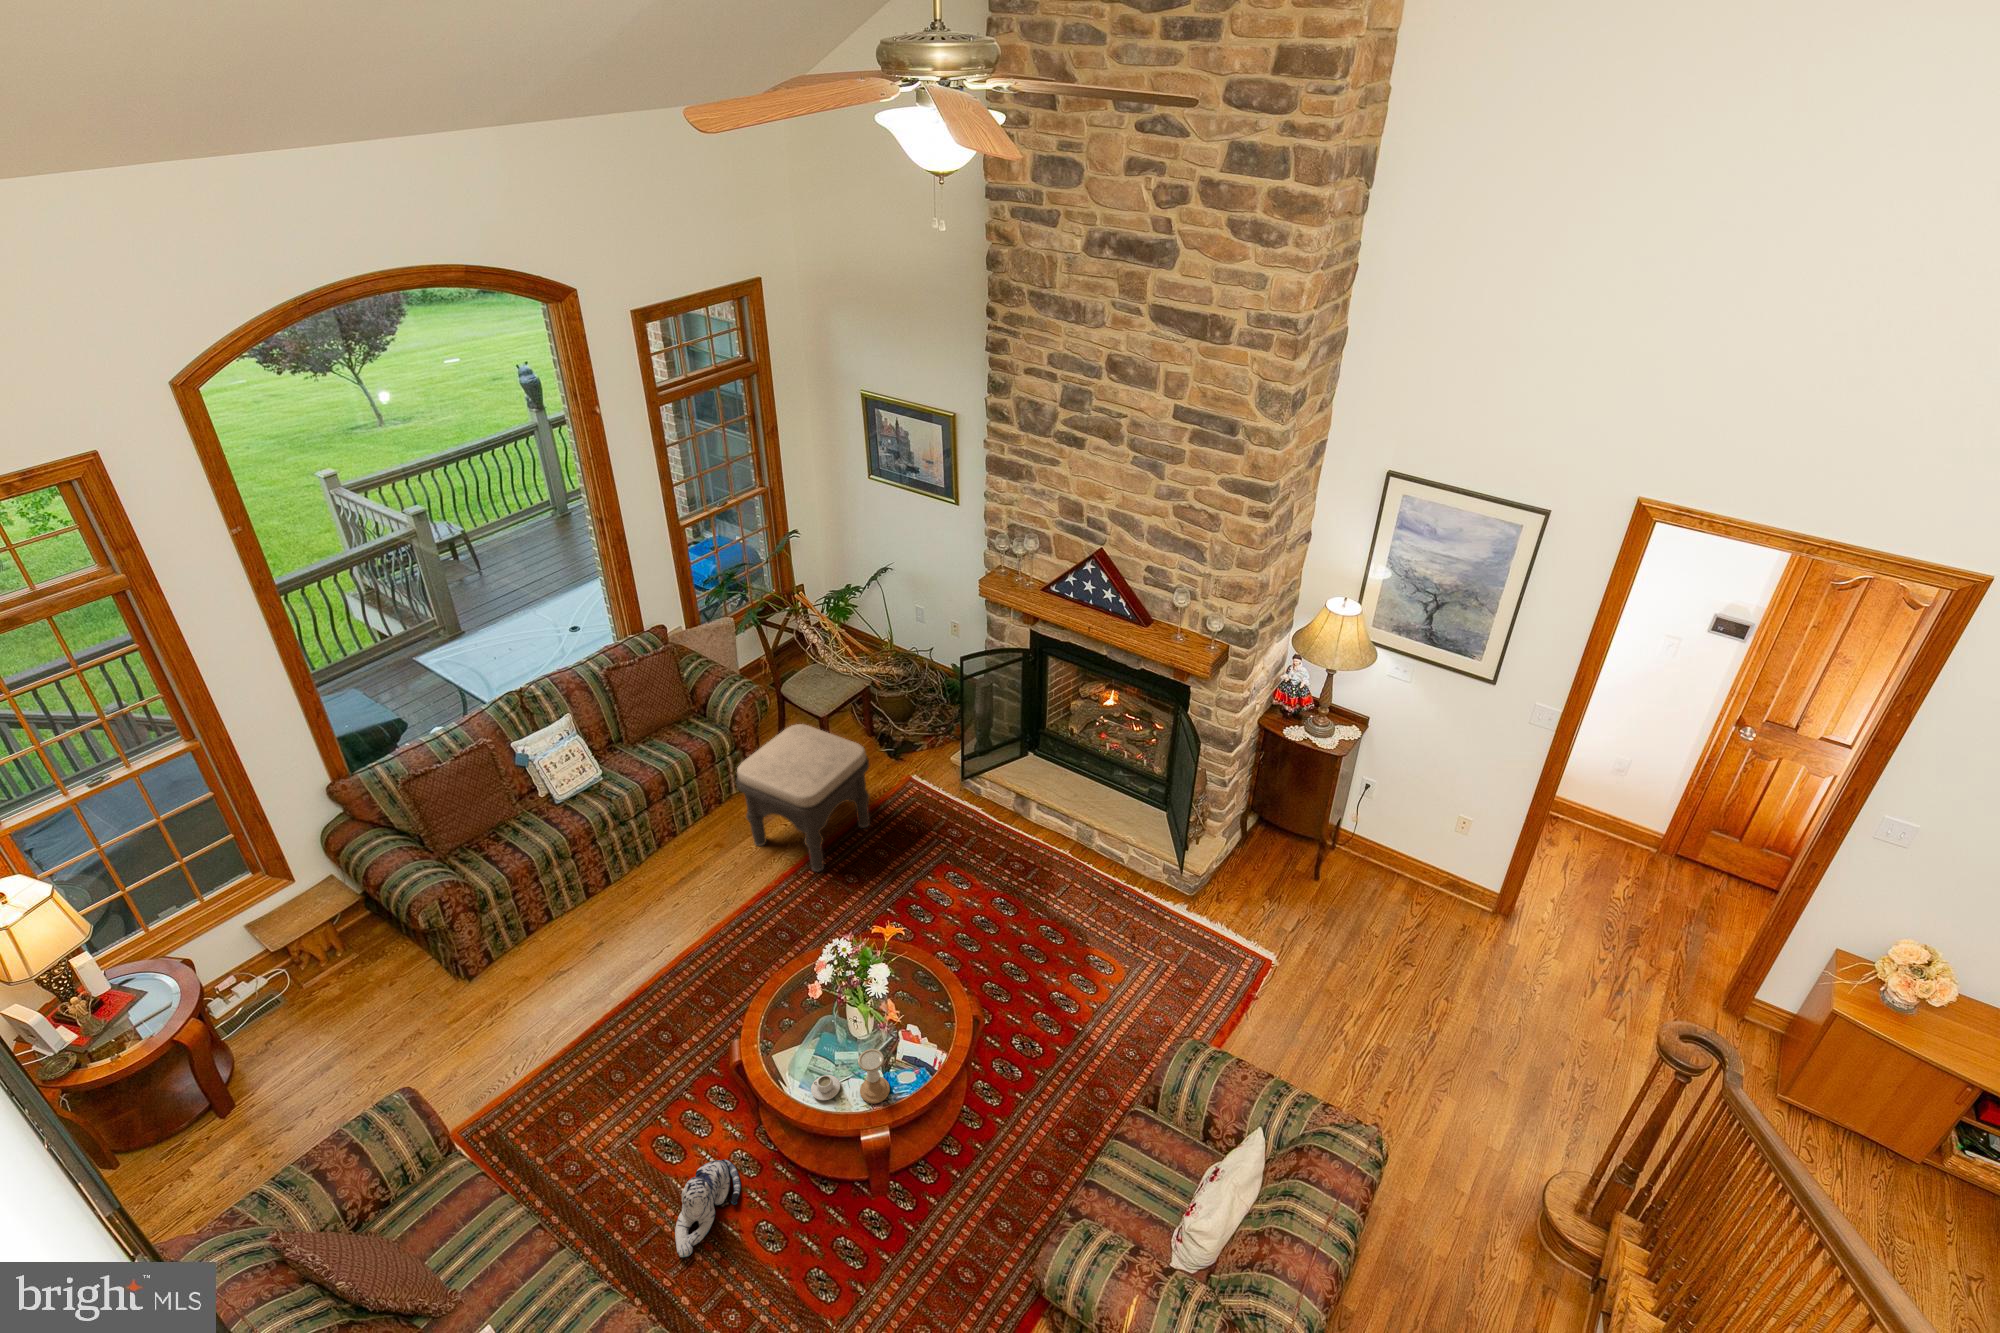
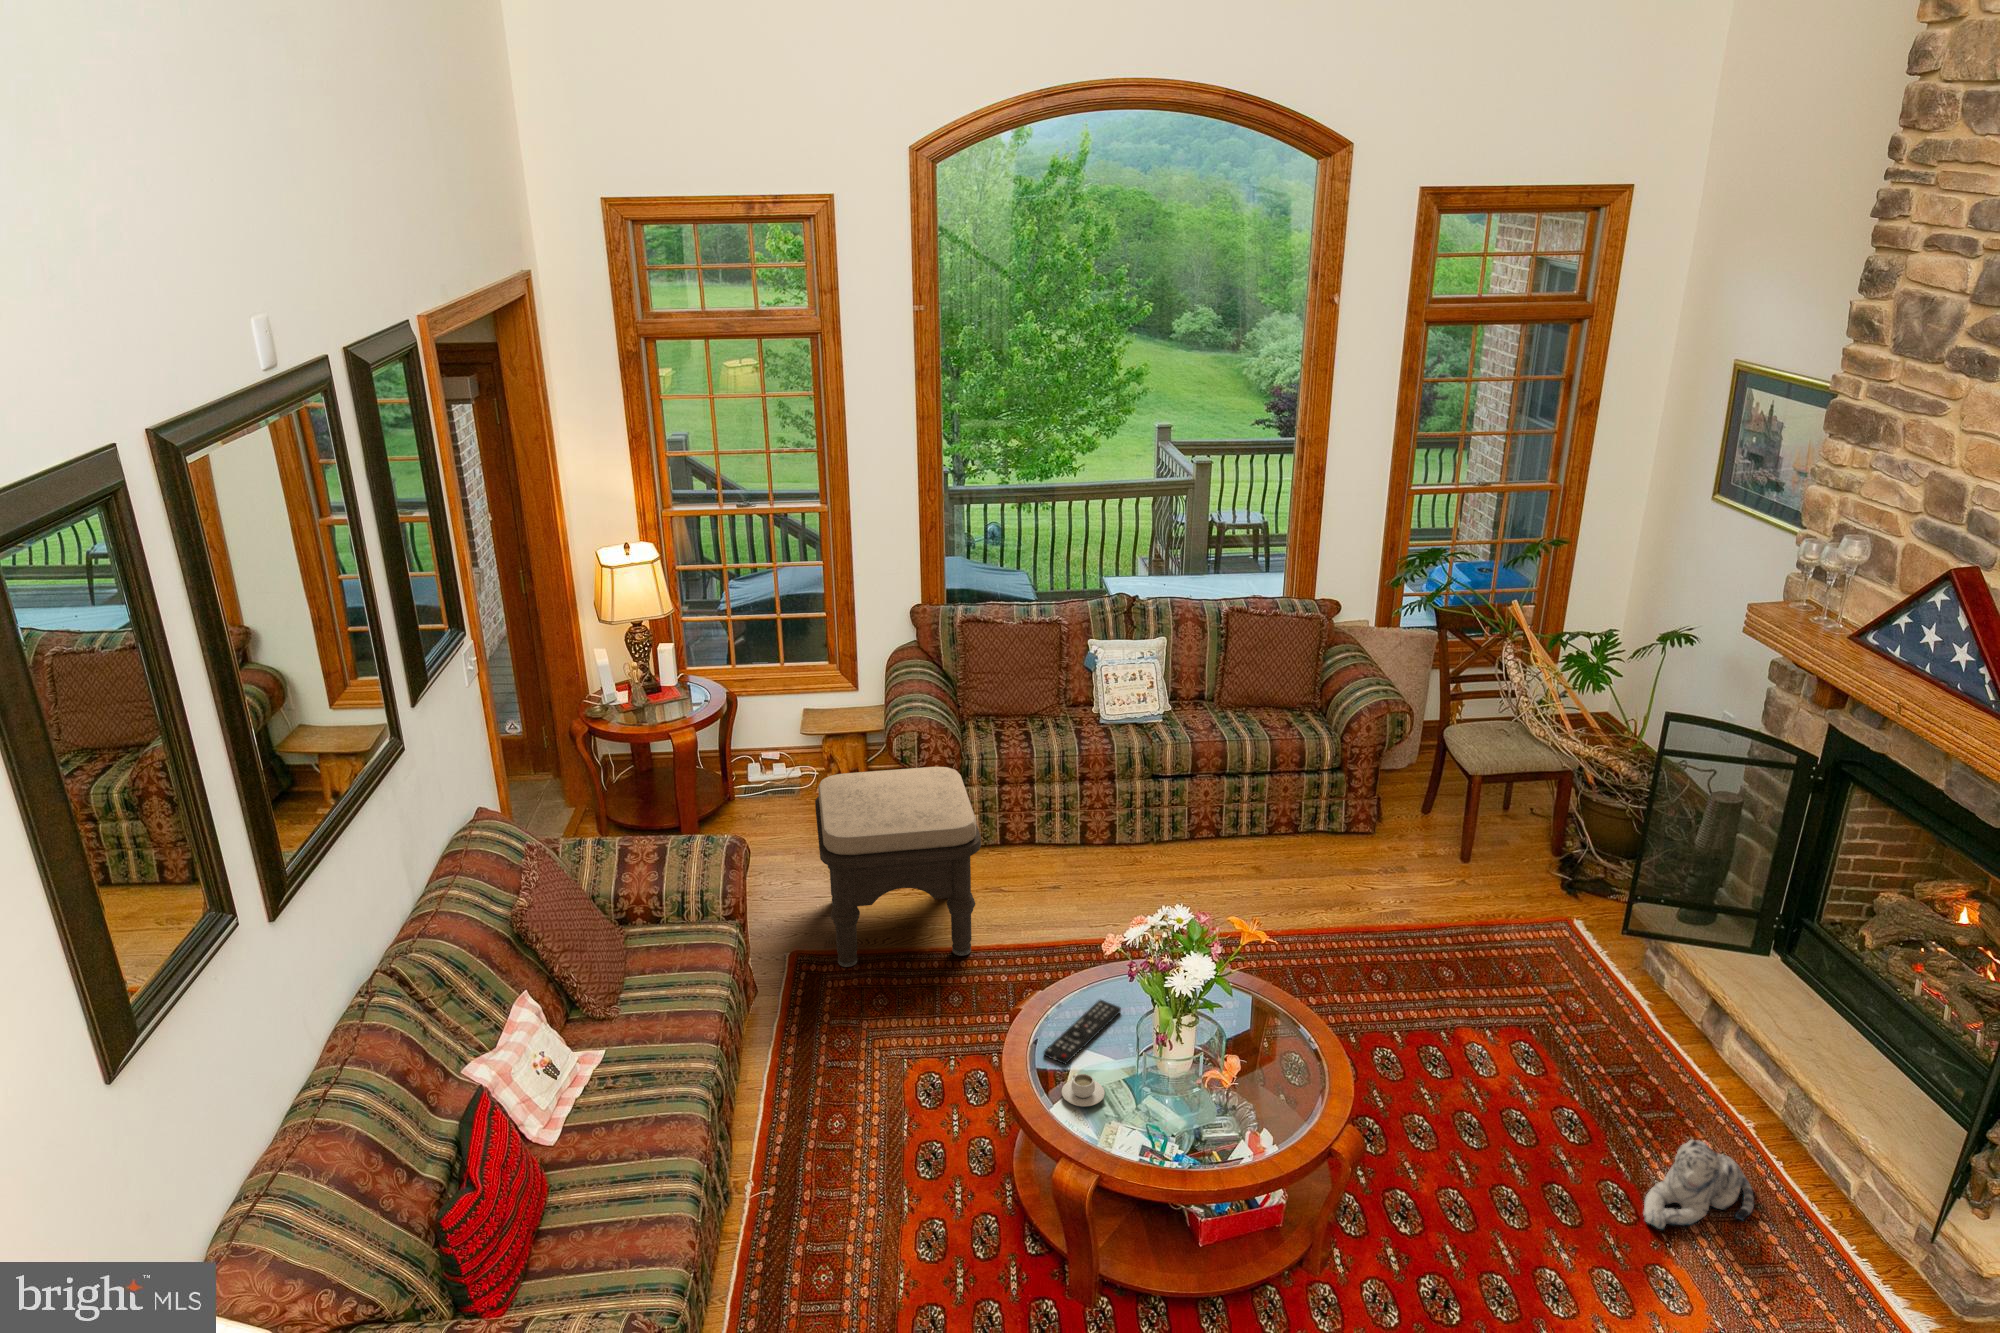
ottoman: present [736,724,870,872] -> present [815,767,981,967]
remote control: none [772,1016,796,1082] -> present [1044,1000,1121,1064]
candle holder: present [858,1049,890,1104] -> none [1111,1060,1157,1150]
plush toy: present [675,1159,741,1257] -> present [1643,1140,1754,1230]

